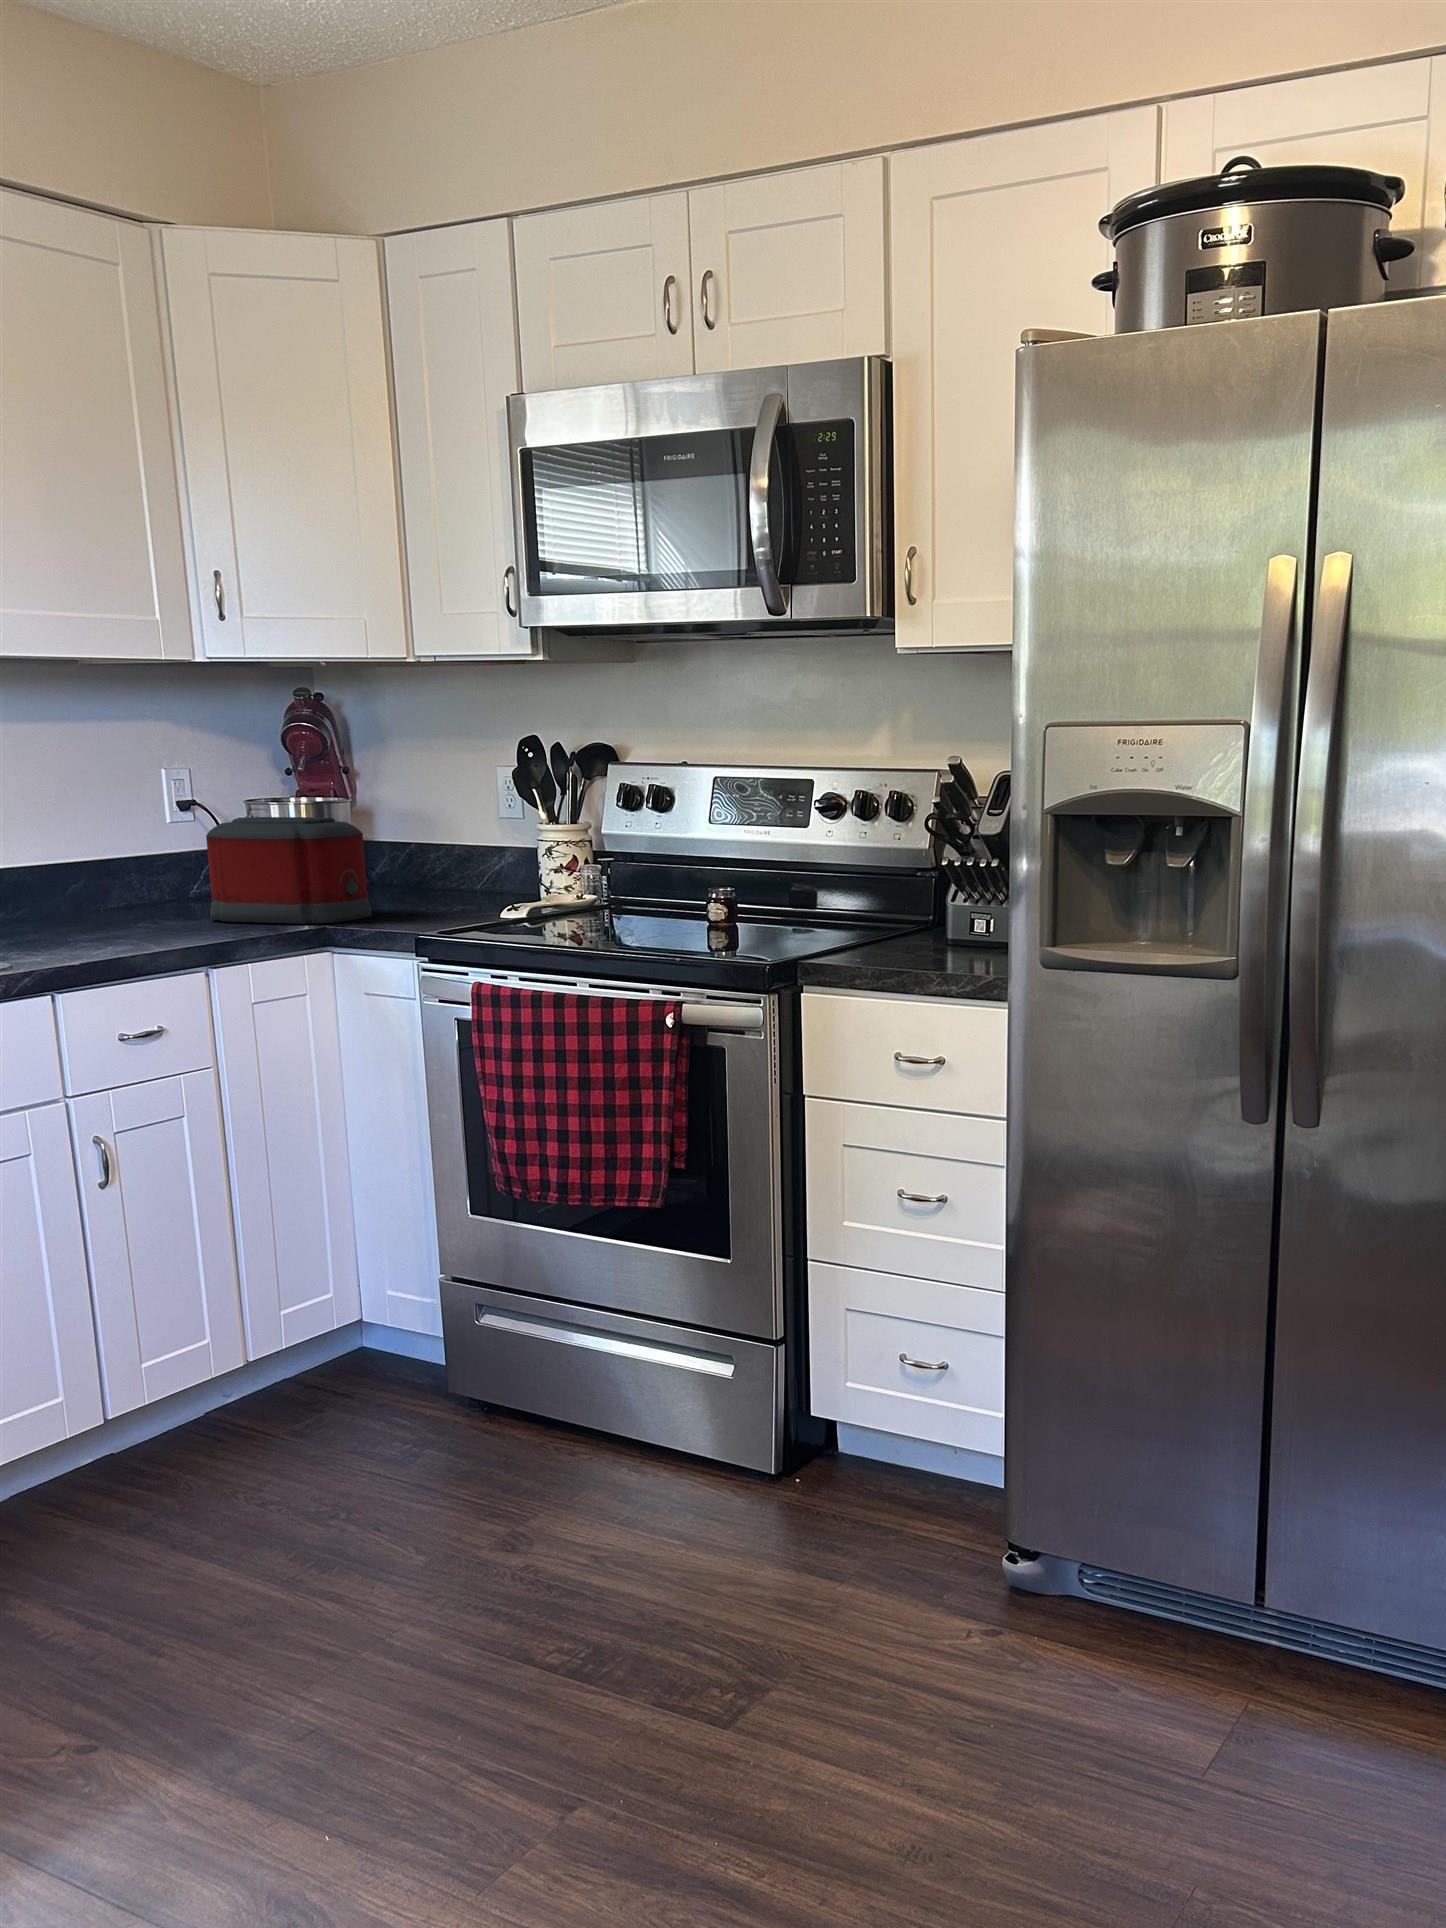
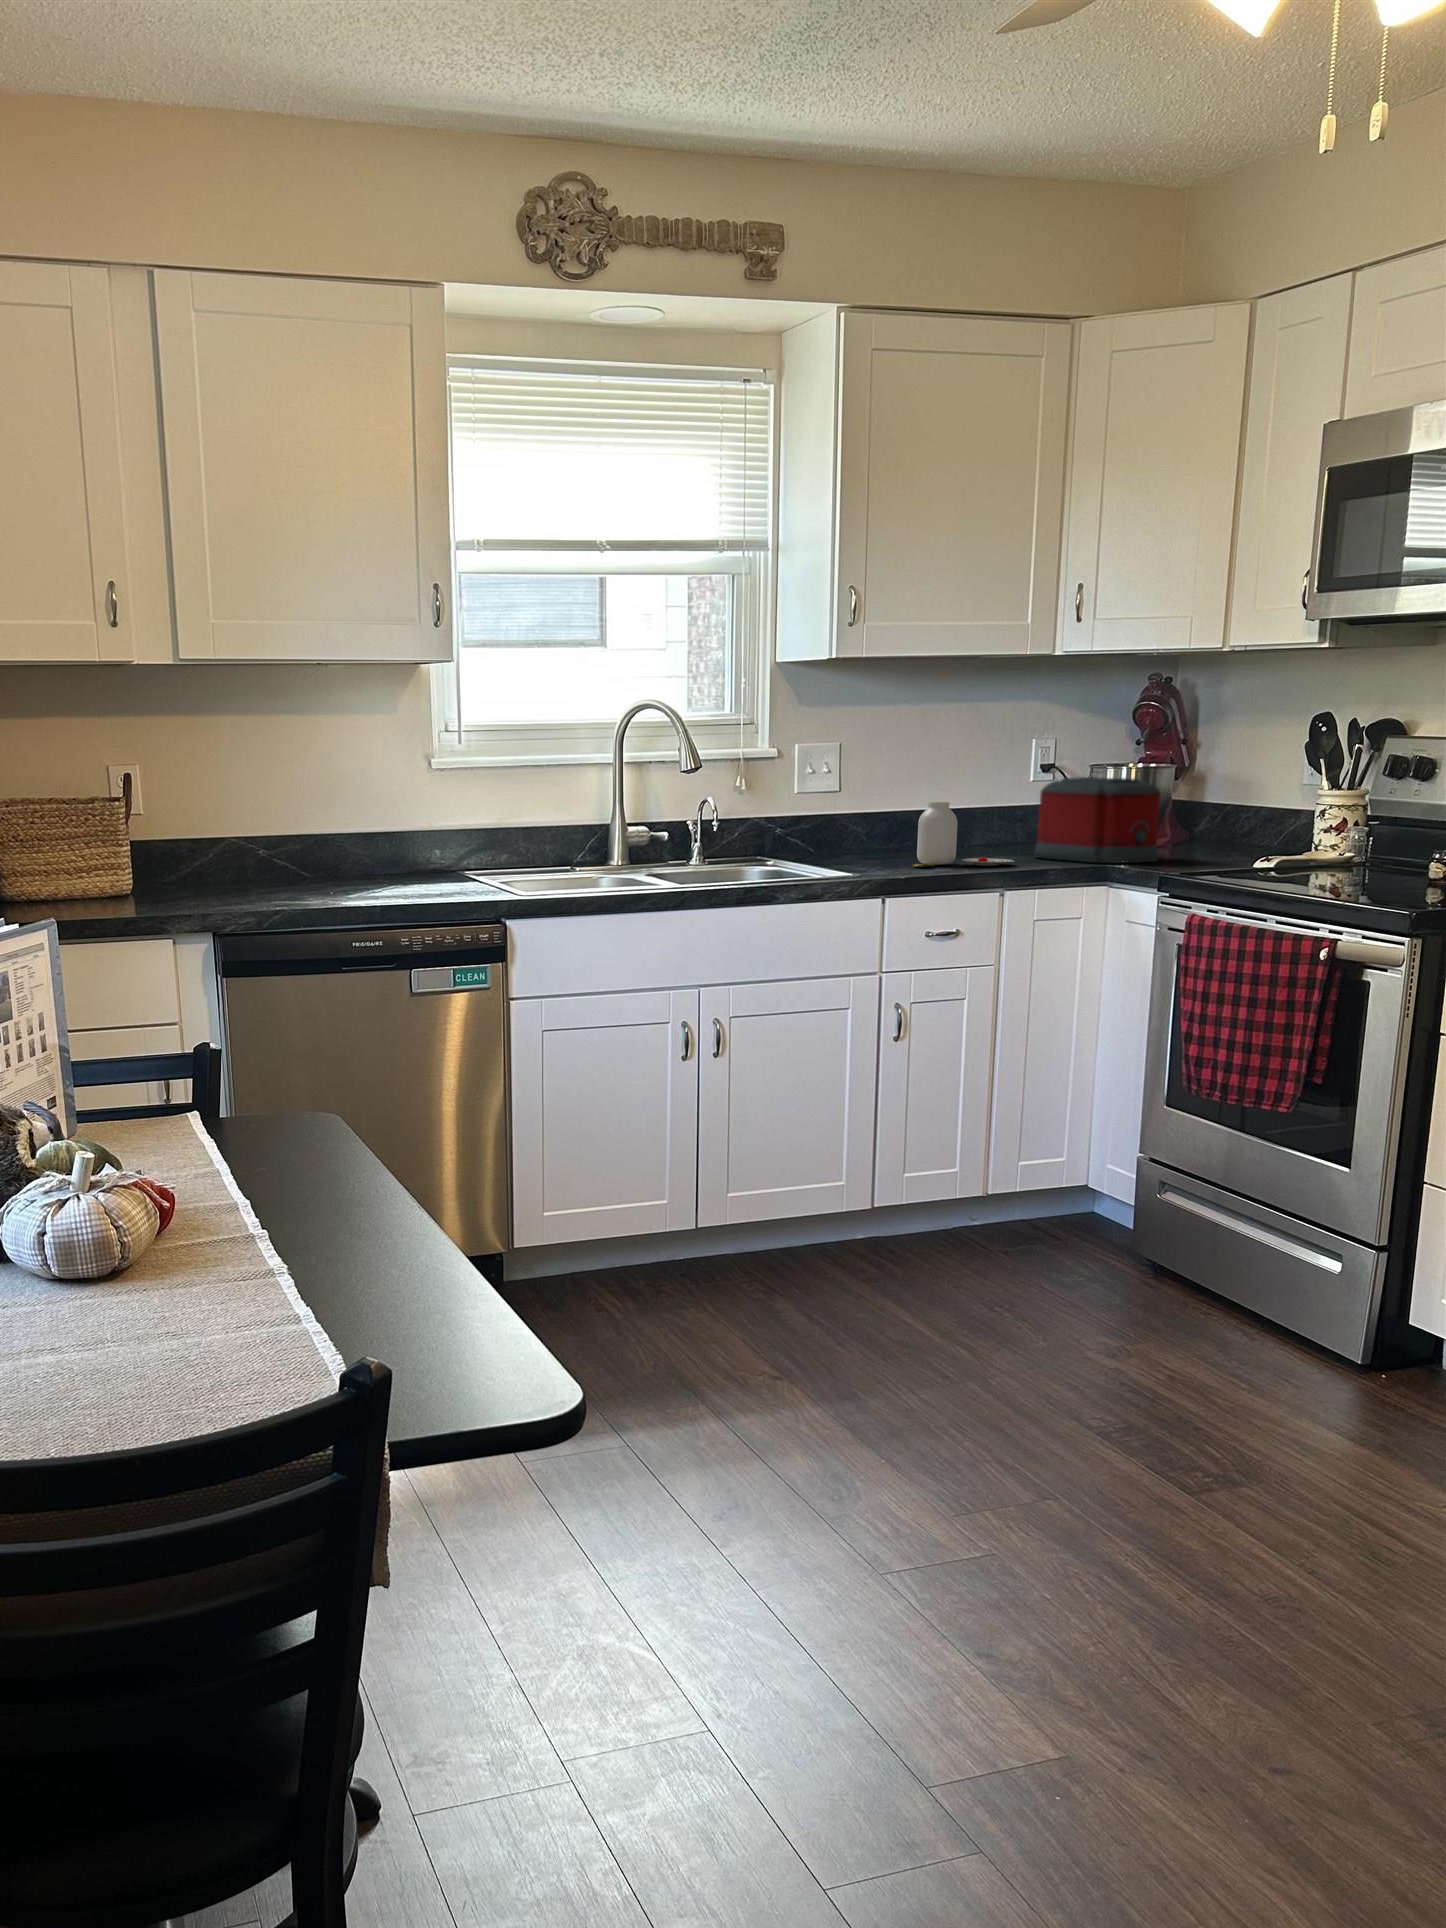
jar: none [62,857,210,947] -> present [913,802,1014,866]

